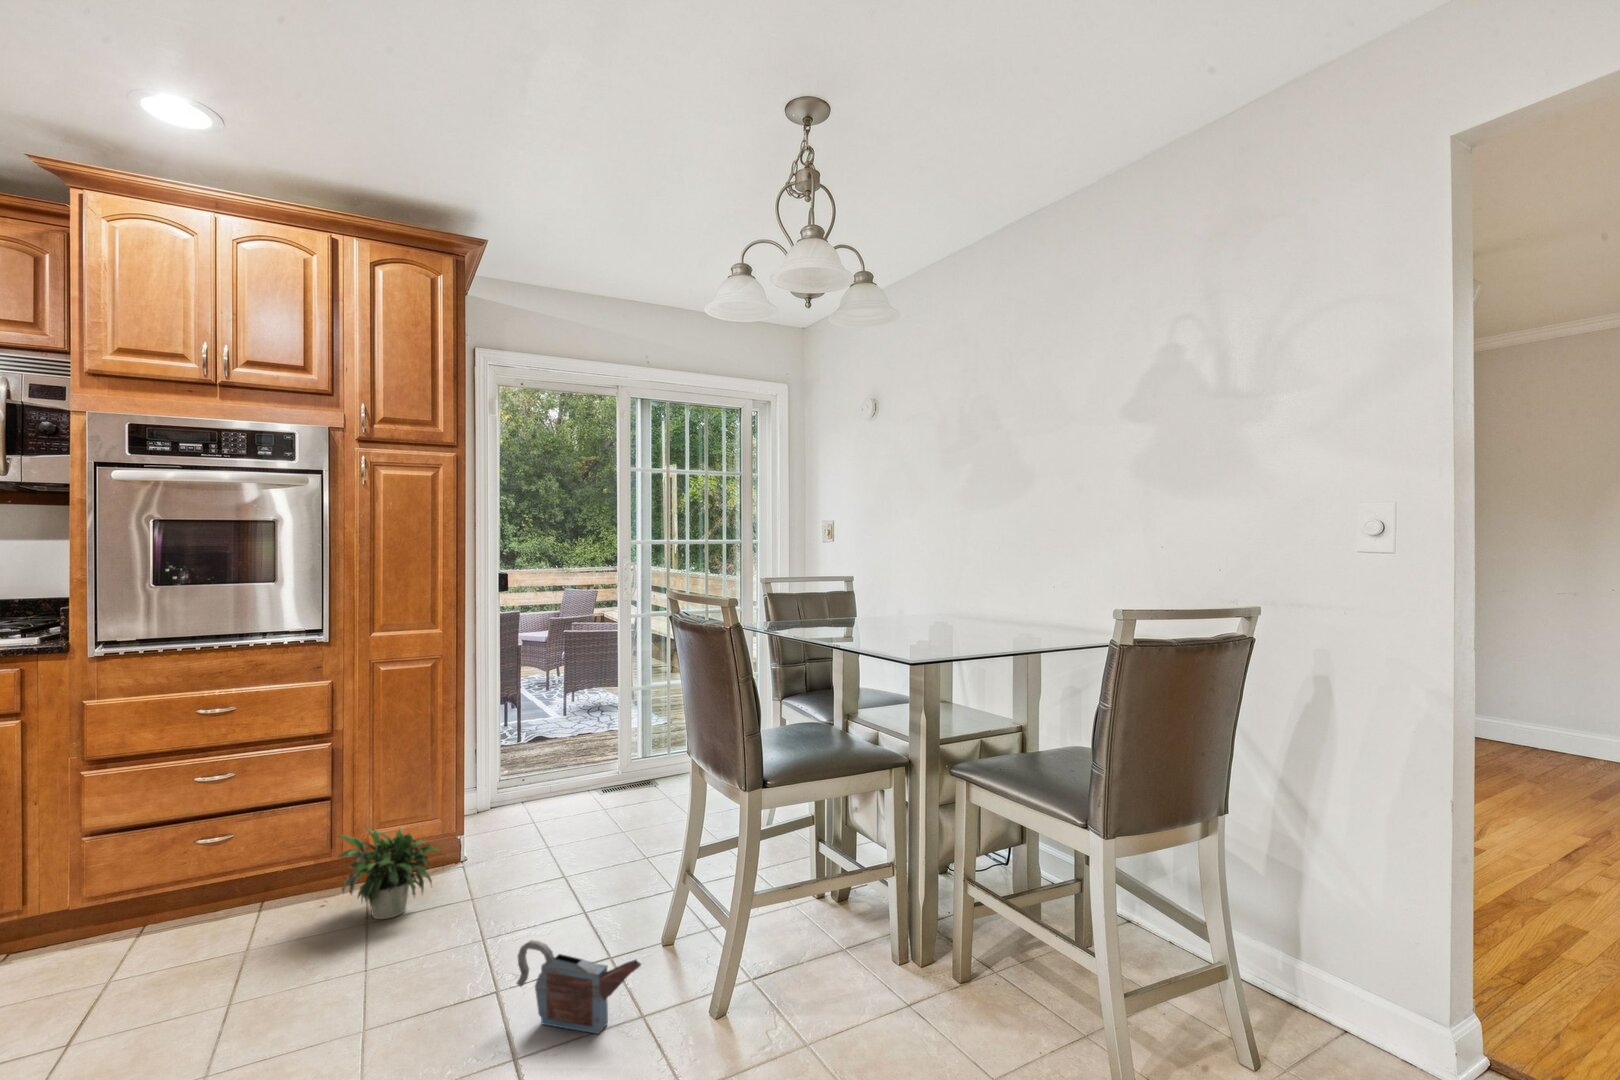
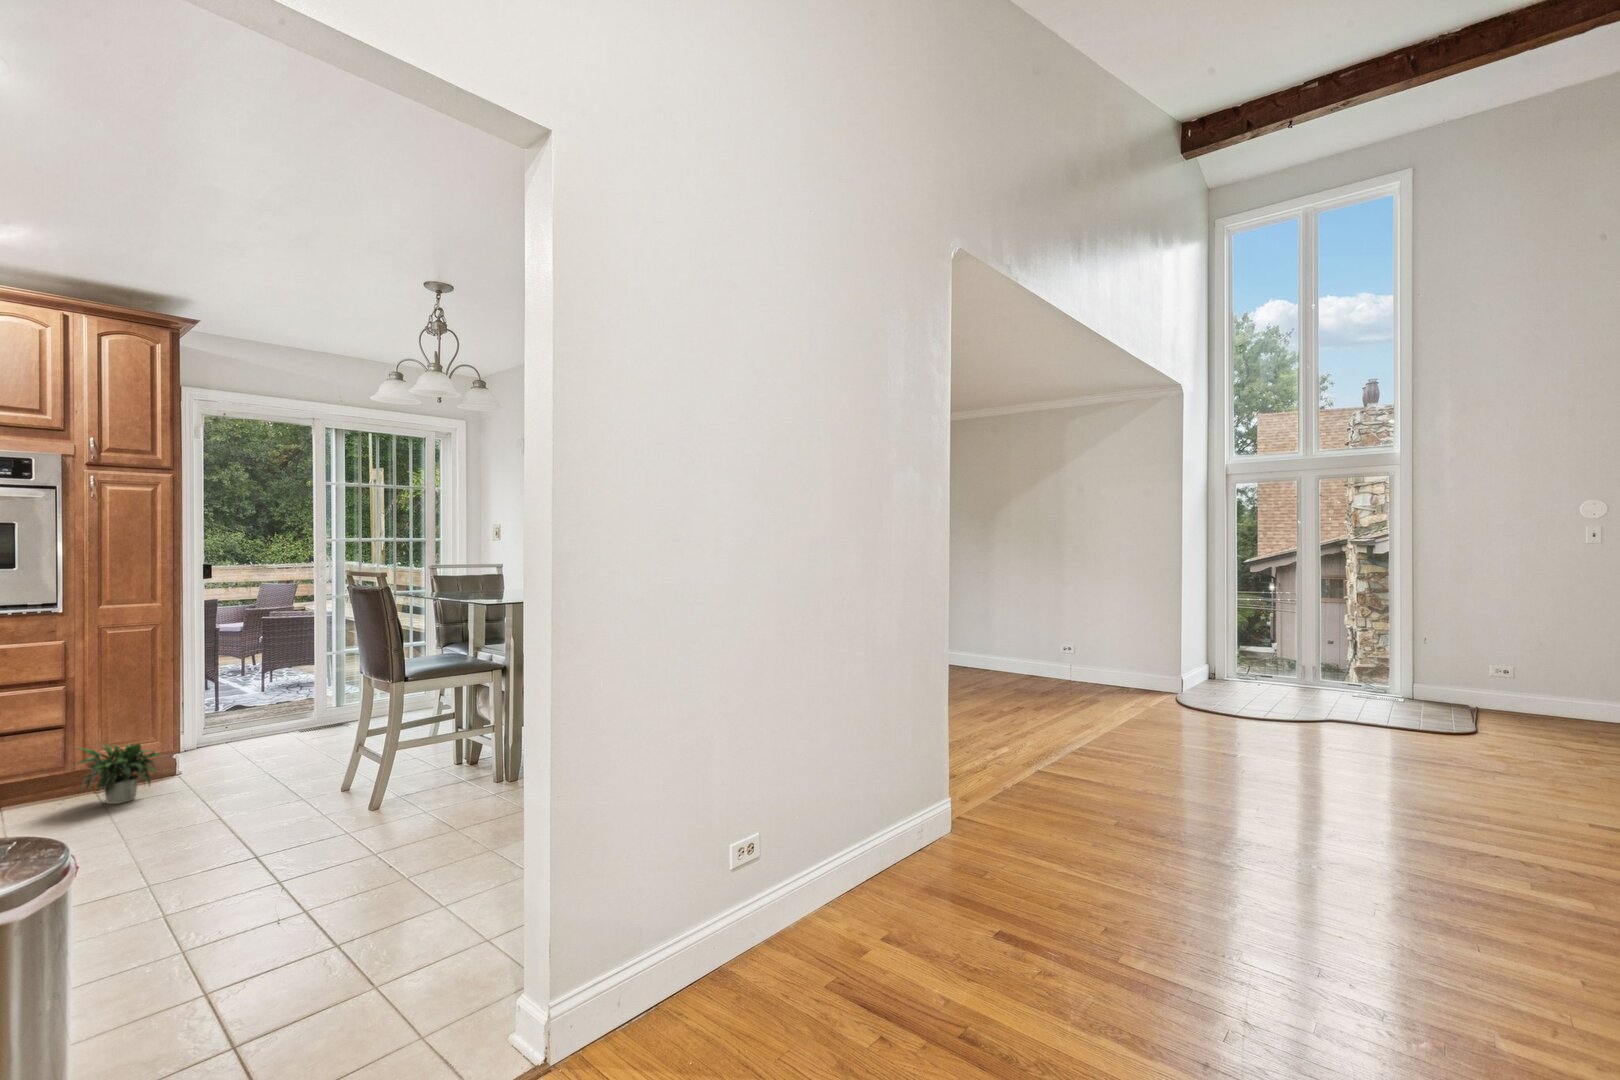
watering can: present [517,940,641,1034] -> none [232,780,319,828]

